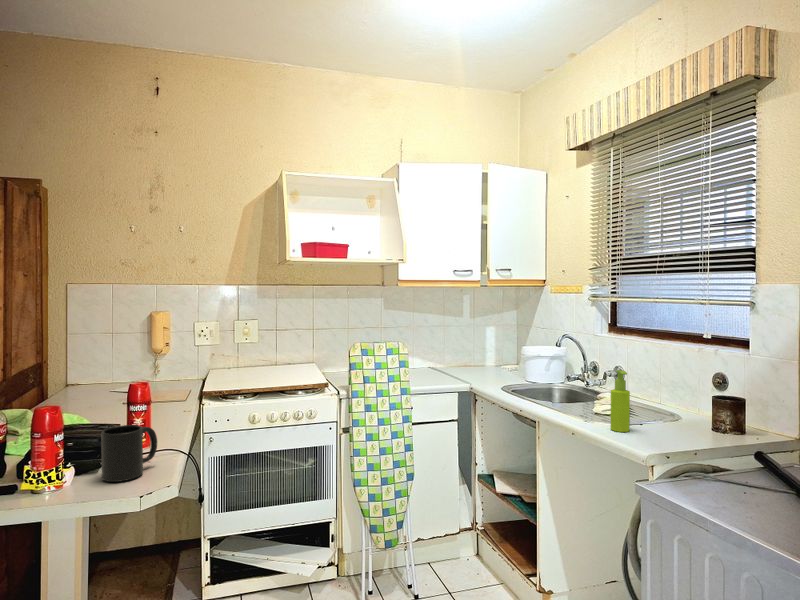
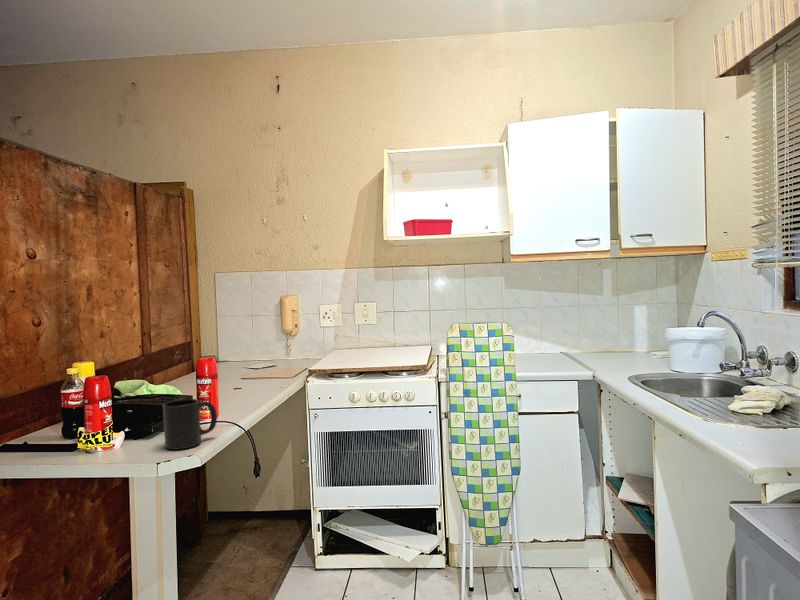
soap dispenser: present [611,370,630,432] -> none [733,356,760,437]

